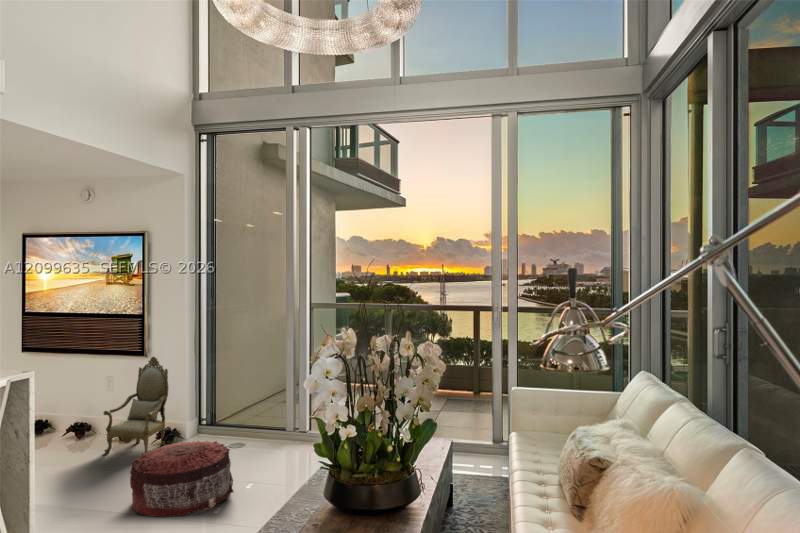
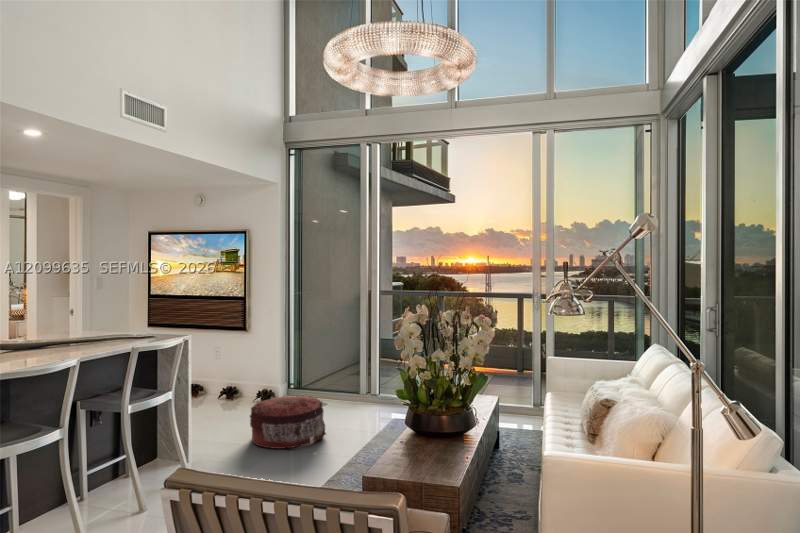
armchair: present [104,356,168,453] -> none [215,308,266,411]

